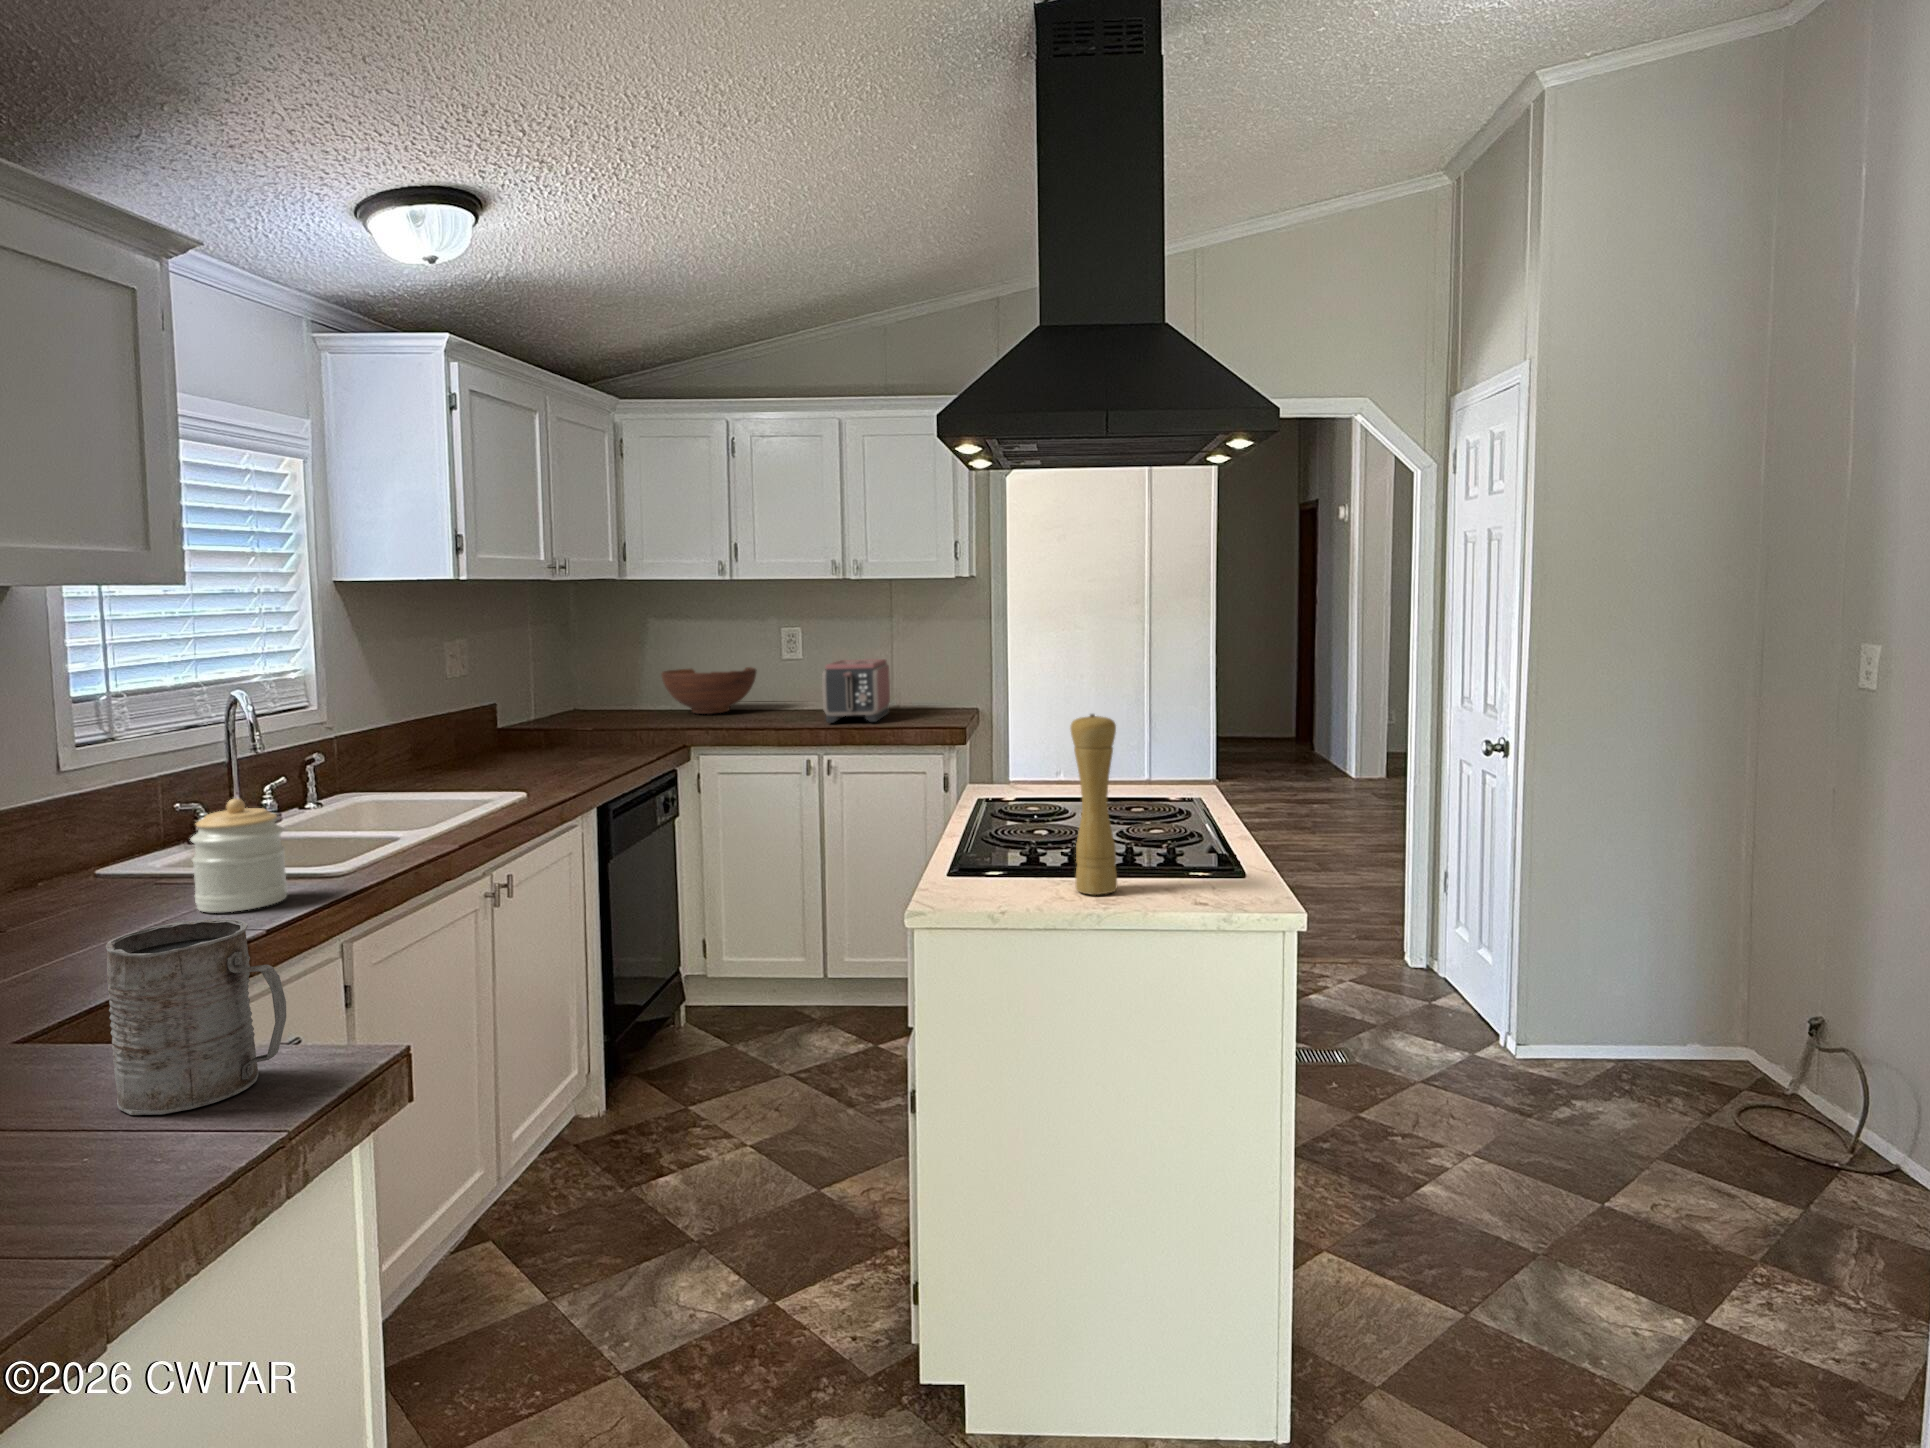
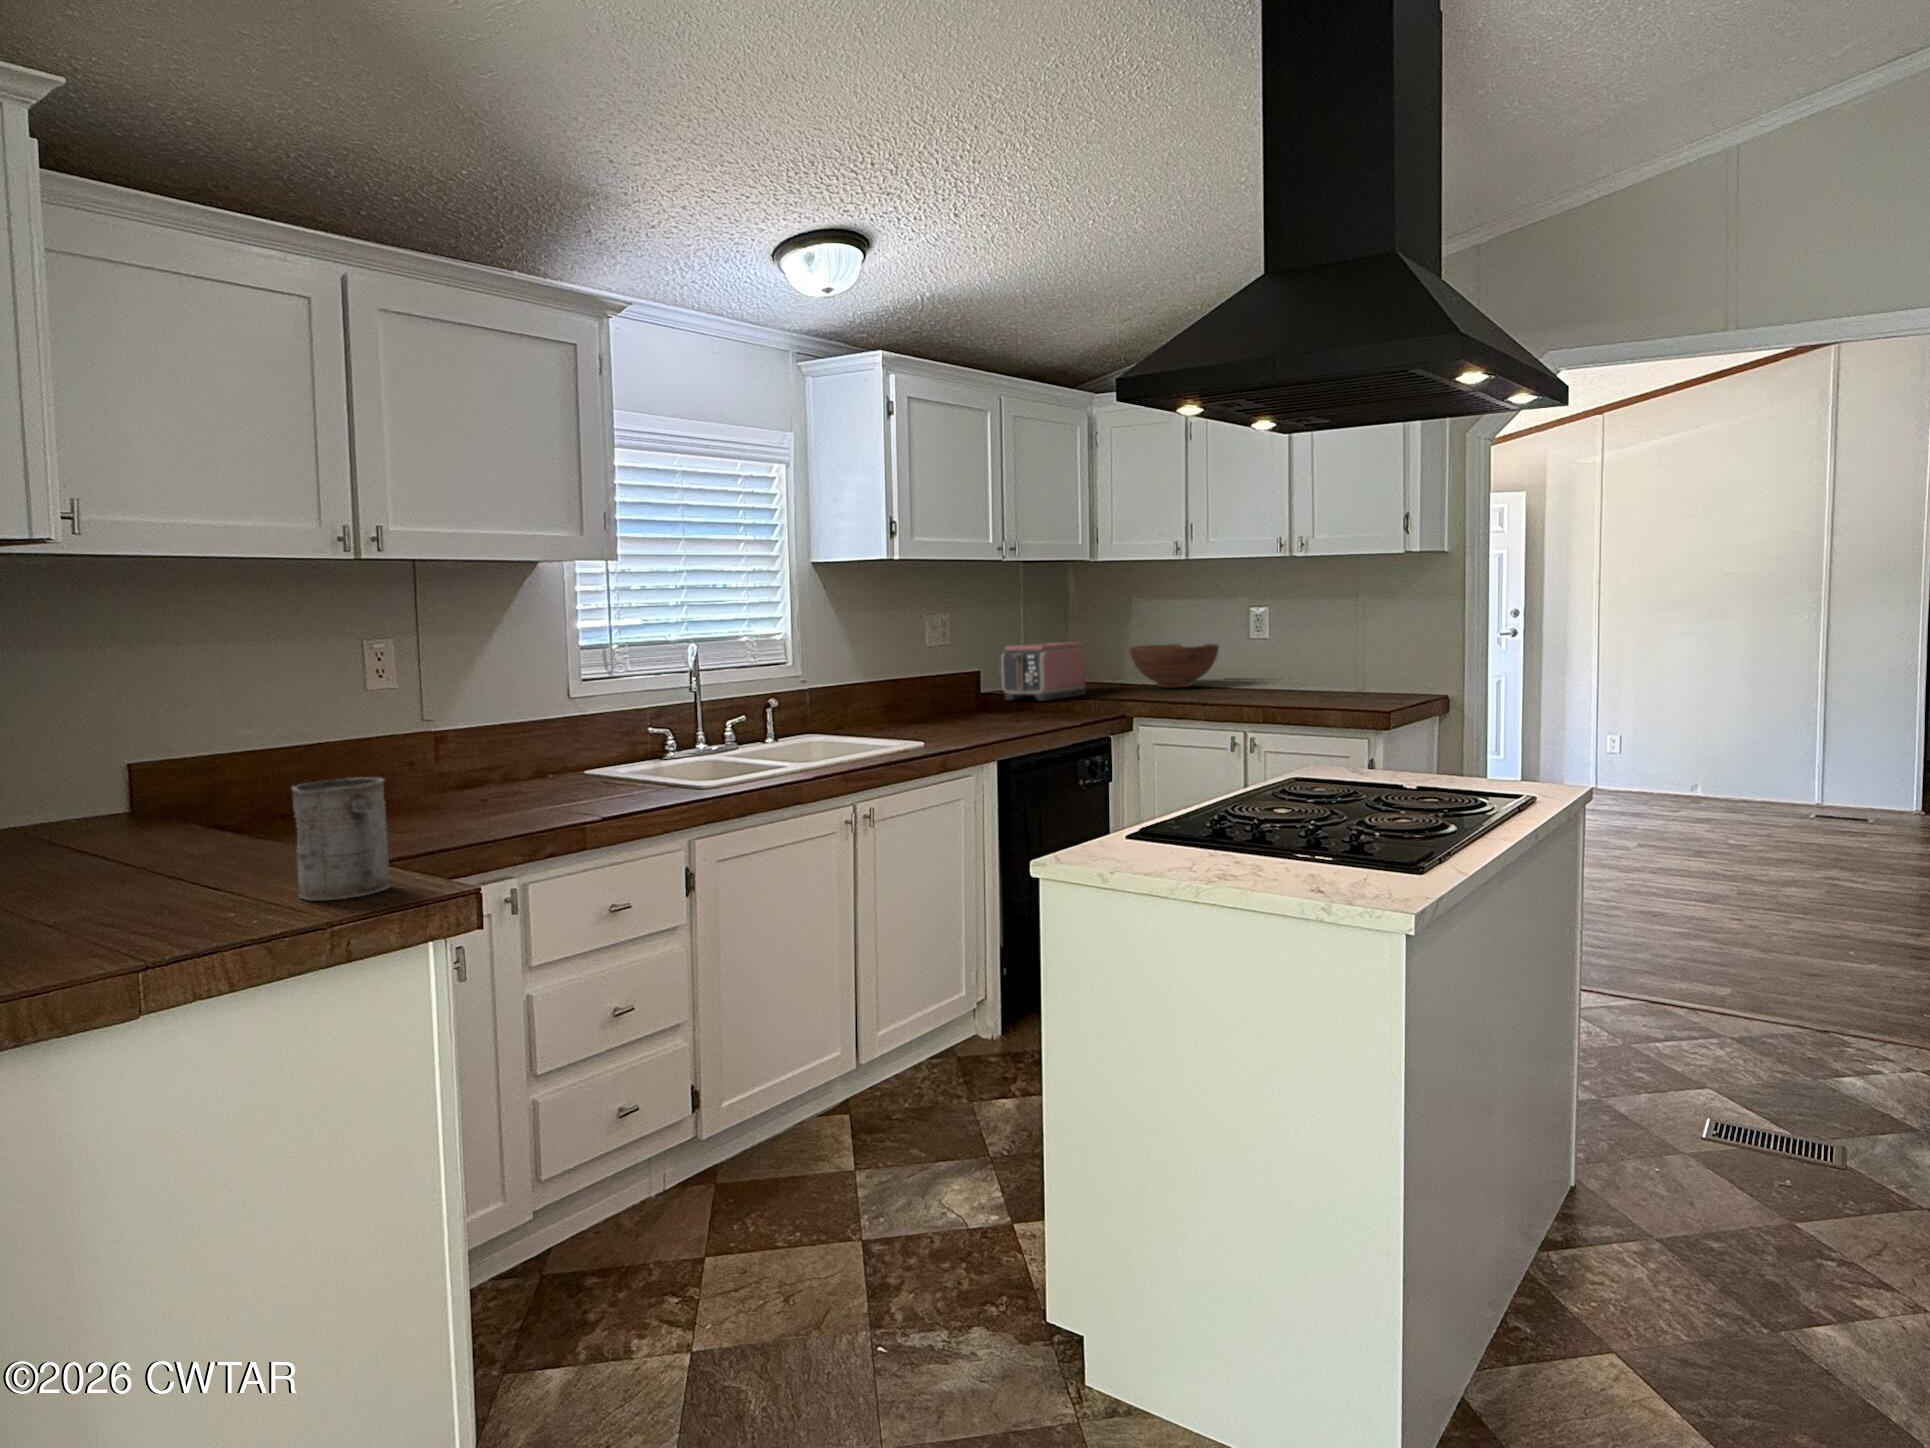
toaster: present [822,659,890,723] -> present [1001,642,1086,701]
pepper mill: present [1070,714,1117,895] -> none [1193,672,1243,864]
jar: present [190,799,288,913] -> none [583,719,647,803]

